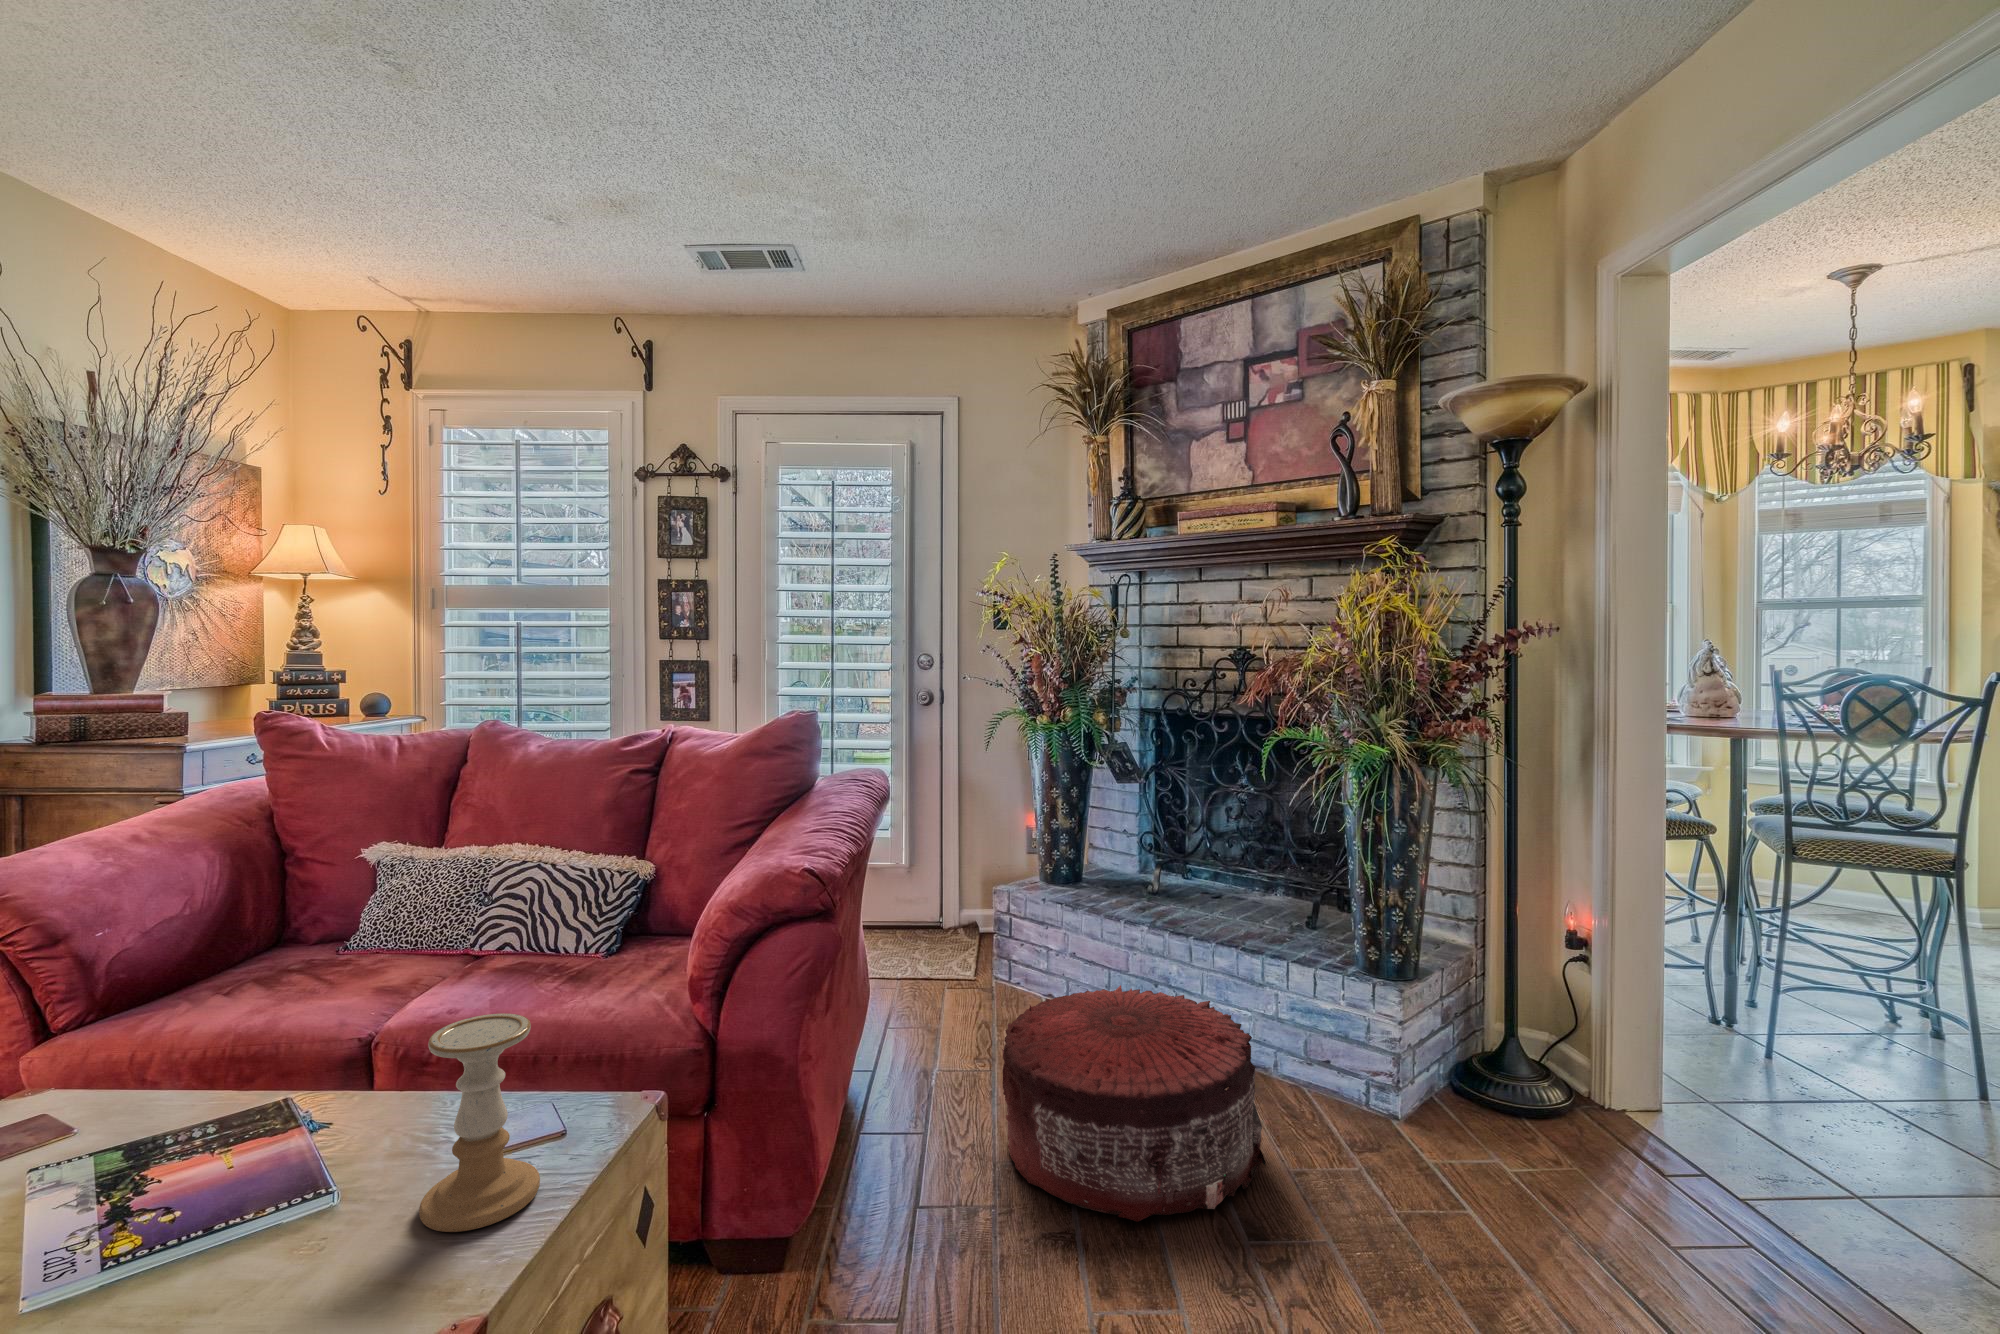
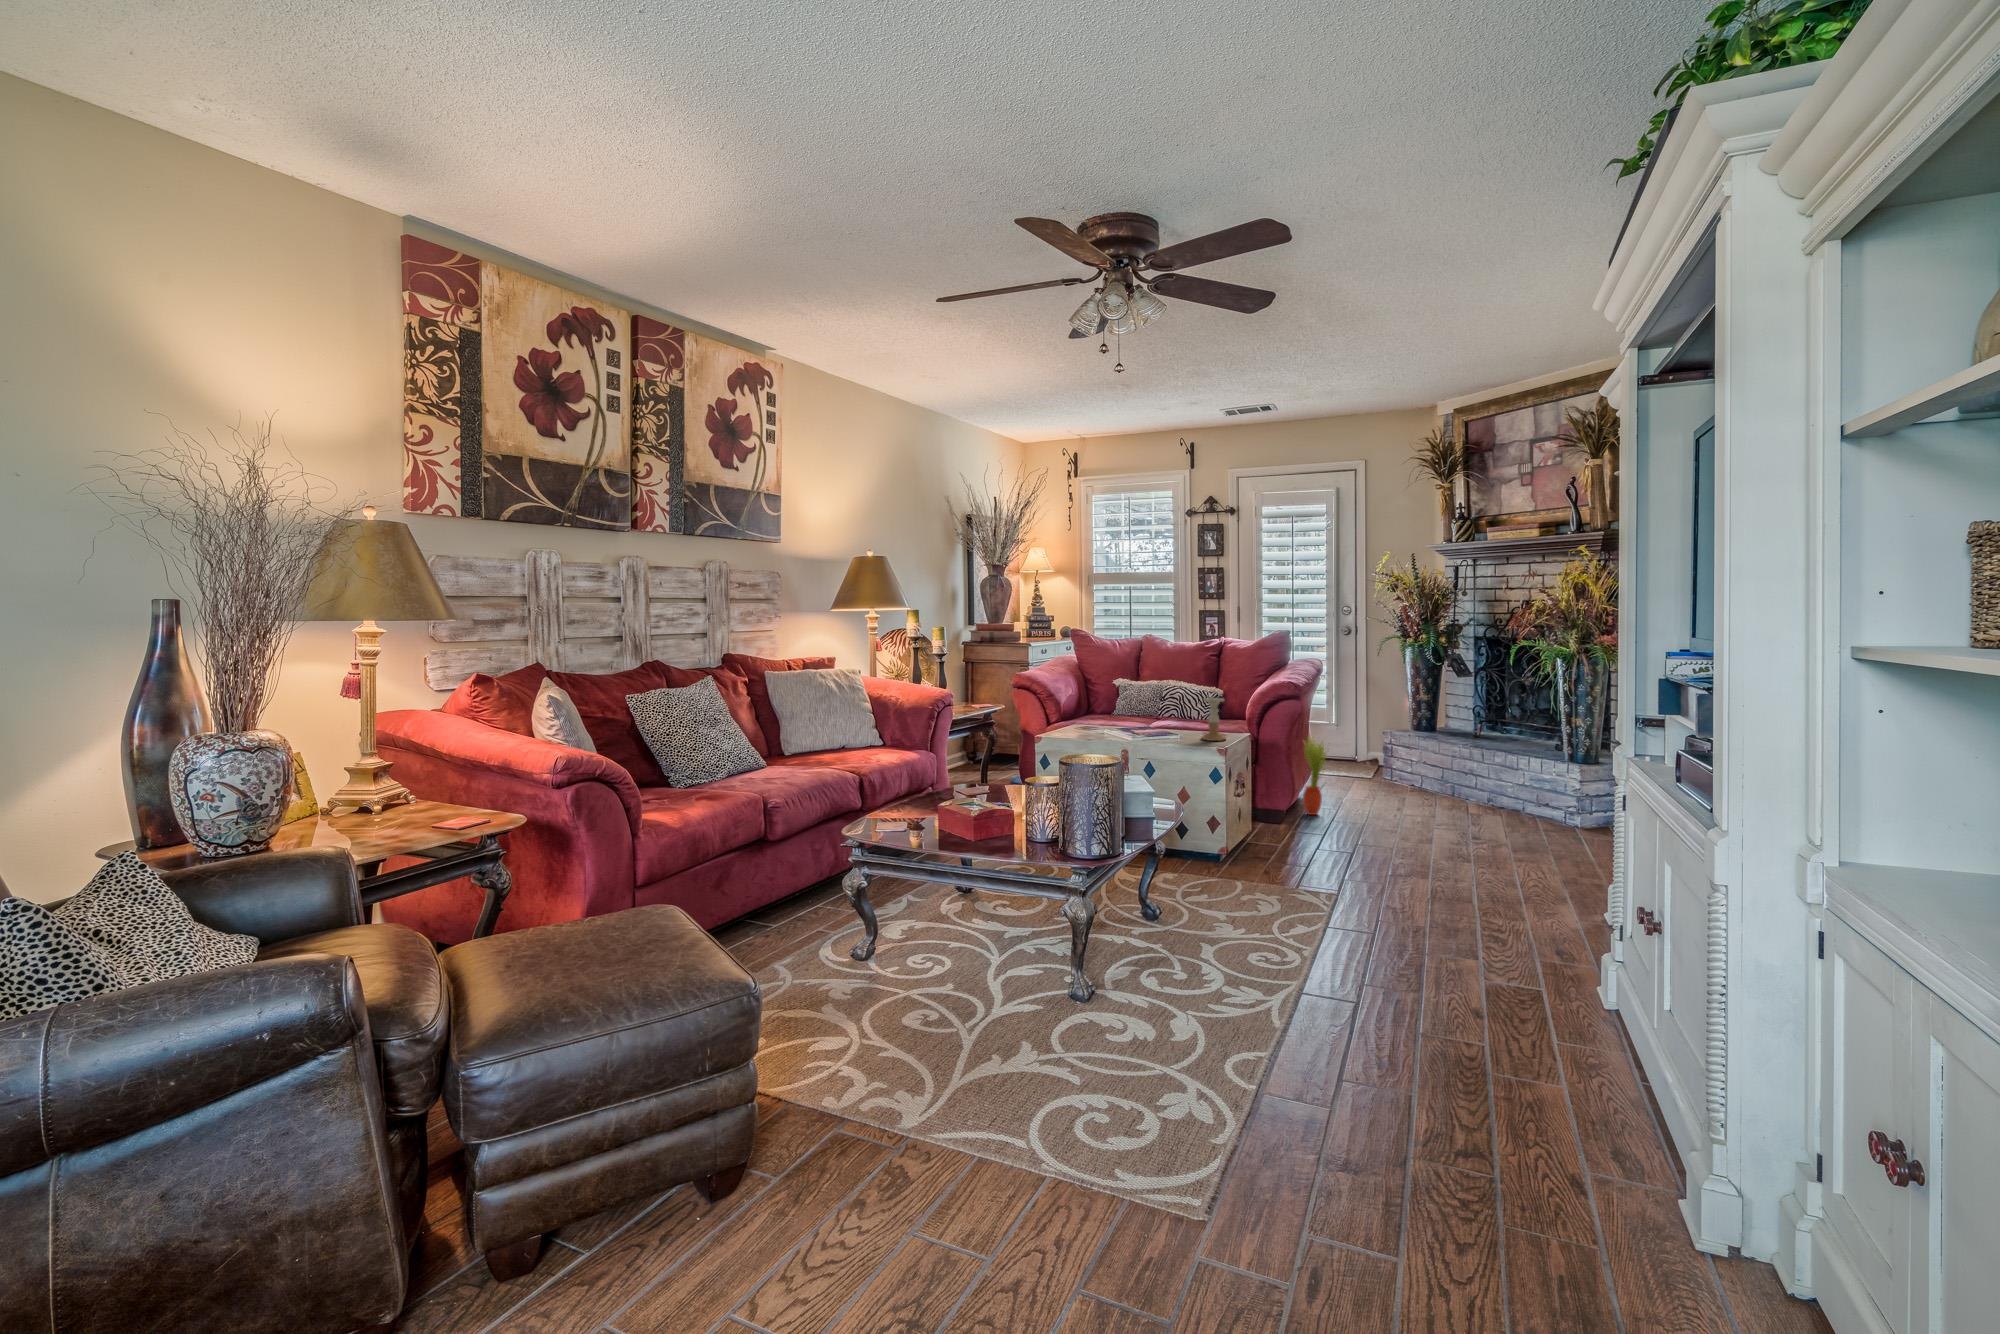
pouf: present [1002,985,1266,1222] -> none [1368,756,1484,823]
potted plant: none [846,994,920,1224] -> present [1303,735,1329,815]

